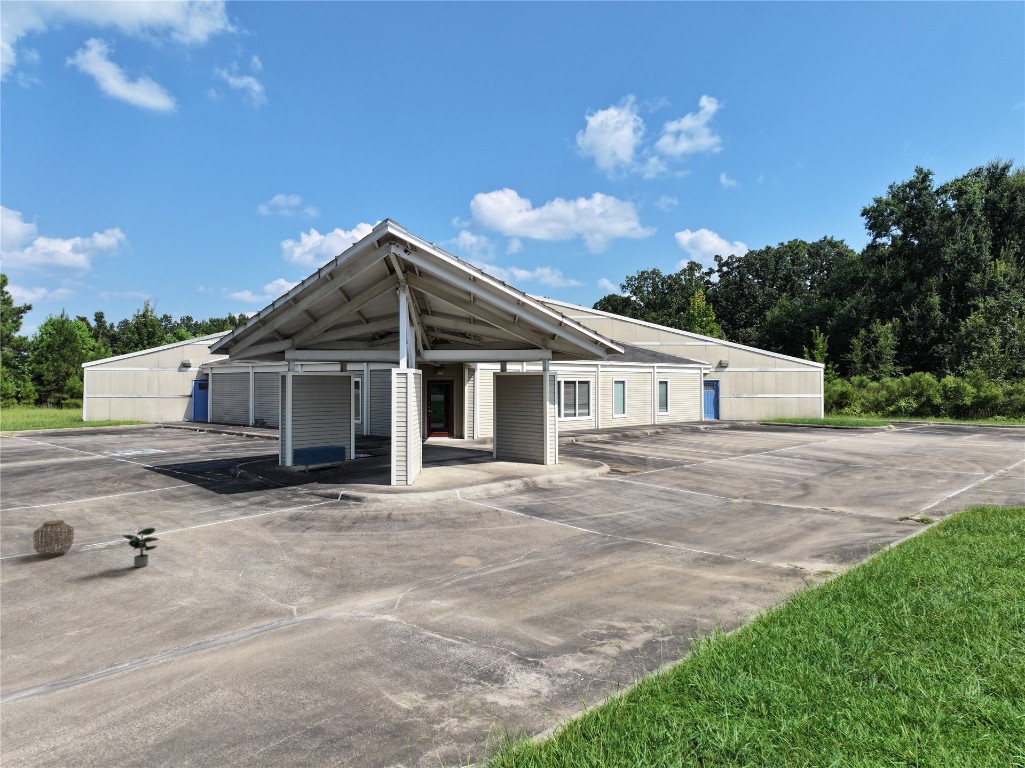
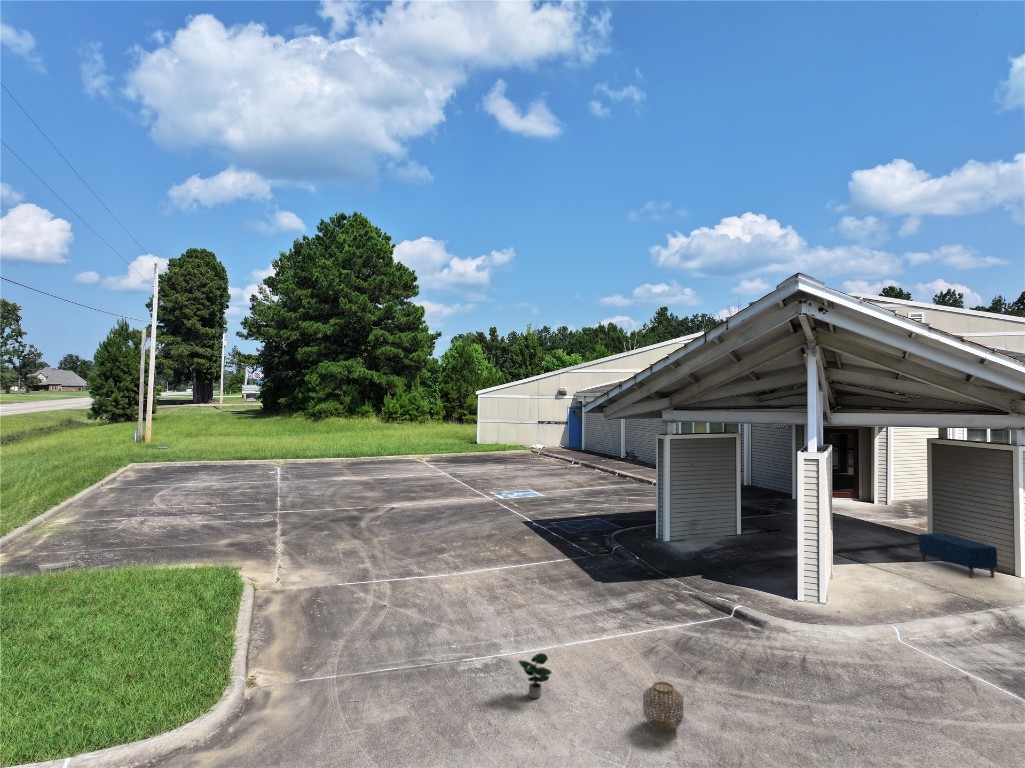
bench: present [293,445,346,473] -> present [919,533,997,578]
woven basket: present [33,520,74,557] -> present [643,682,683,733]

